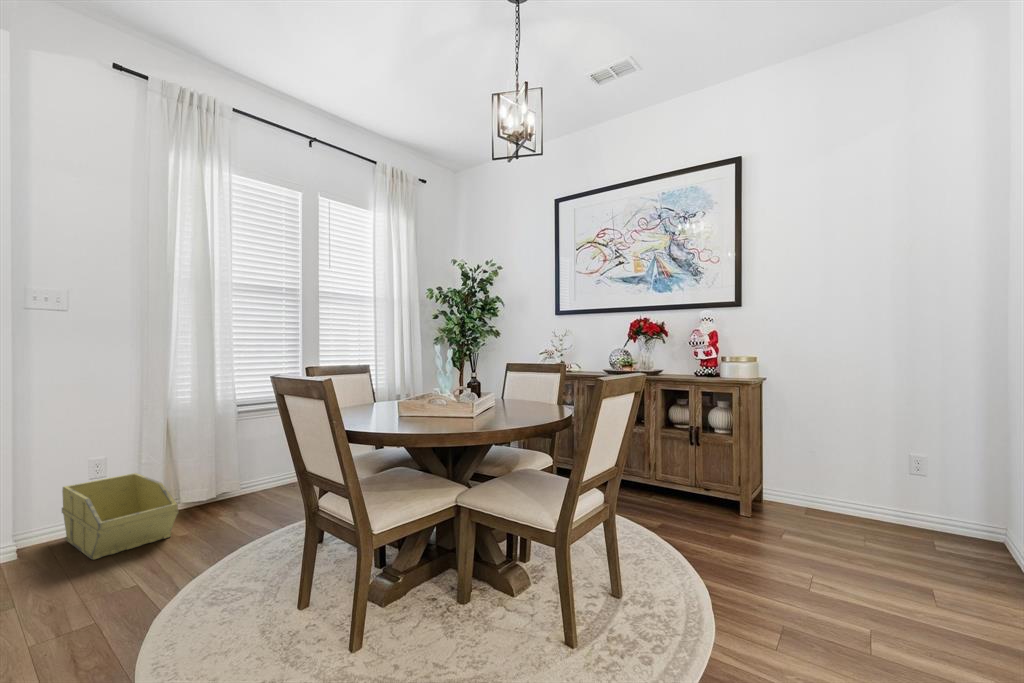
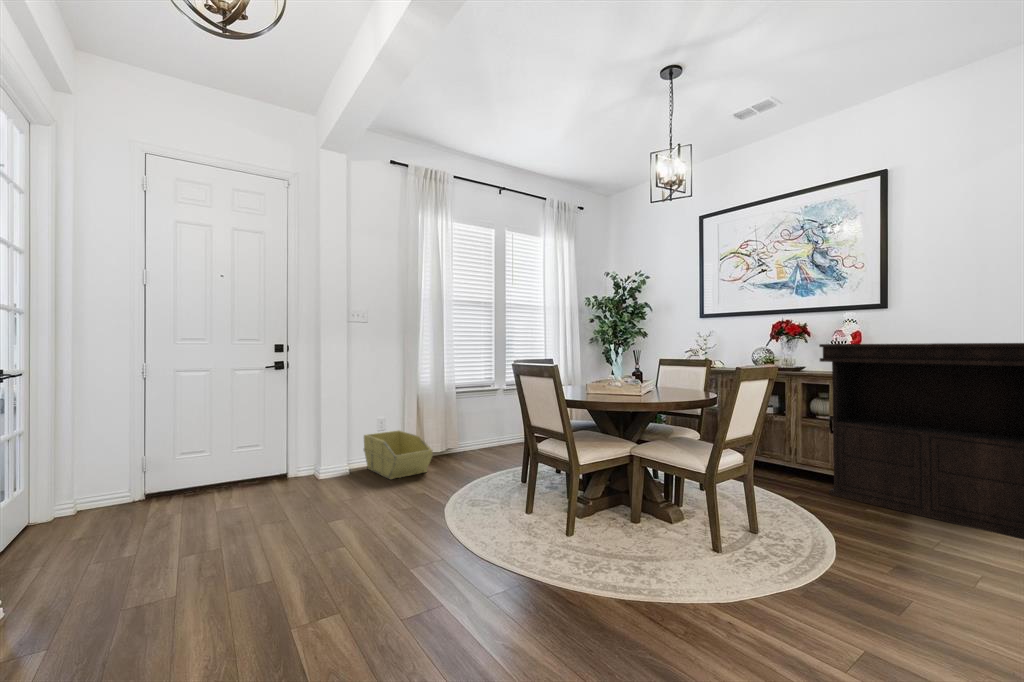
console table: none [681,344,922,571] -> present [819,343,1024,540]

